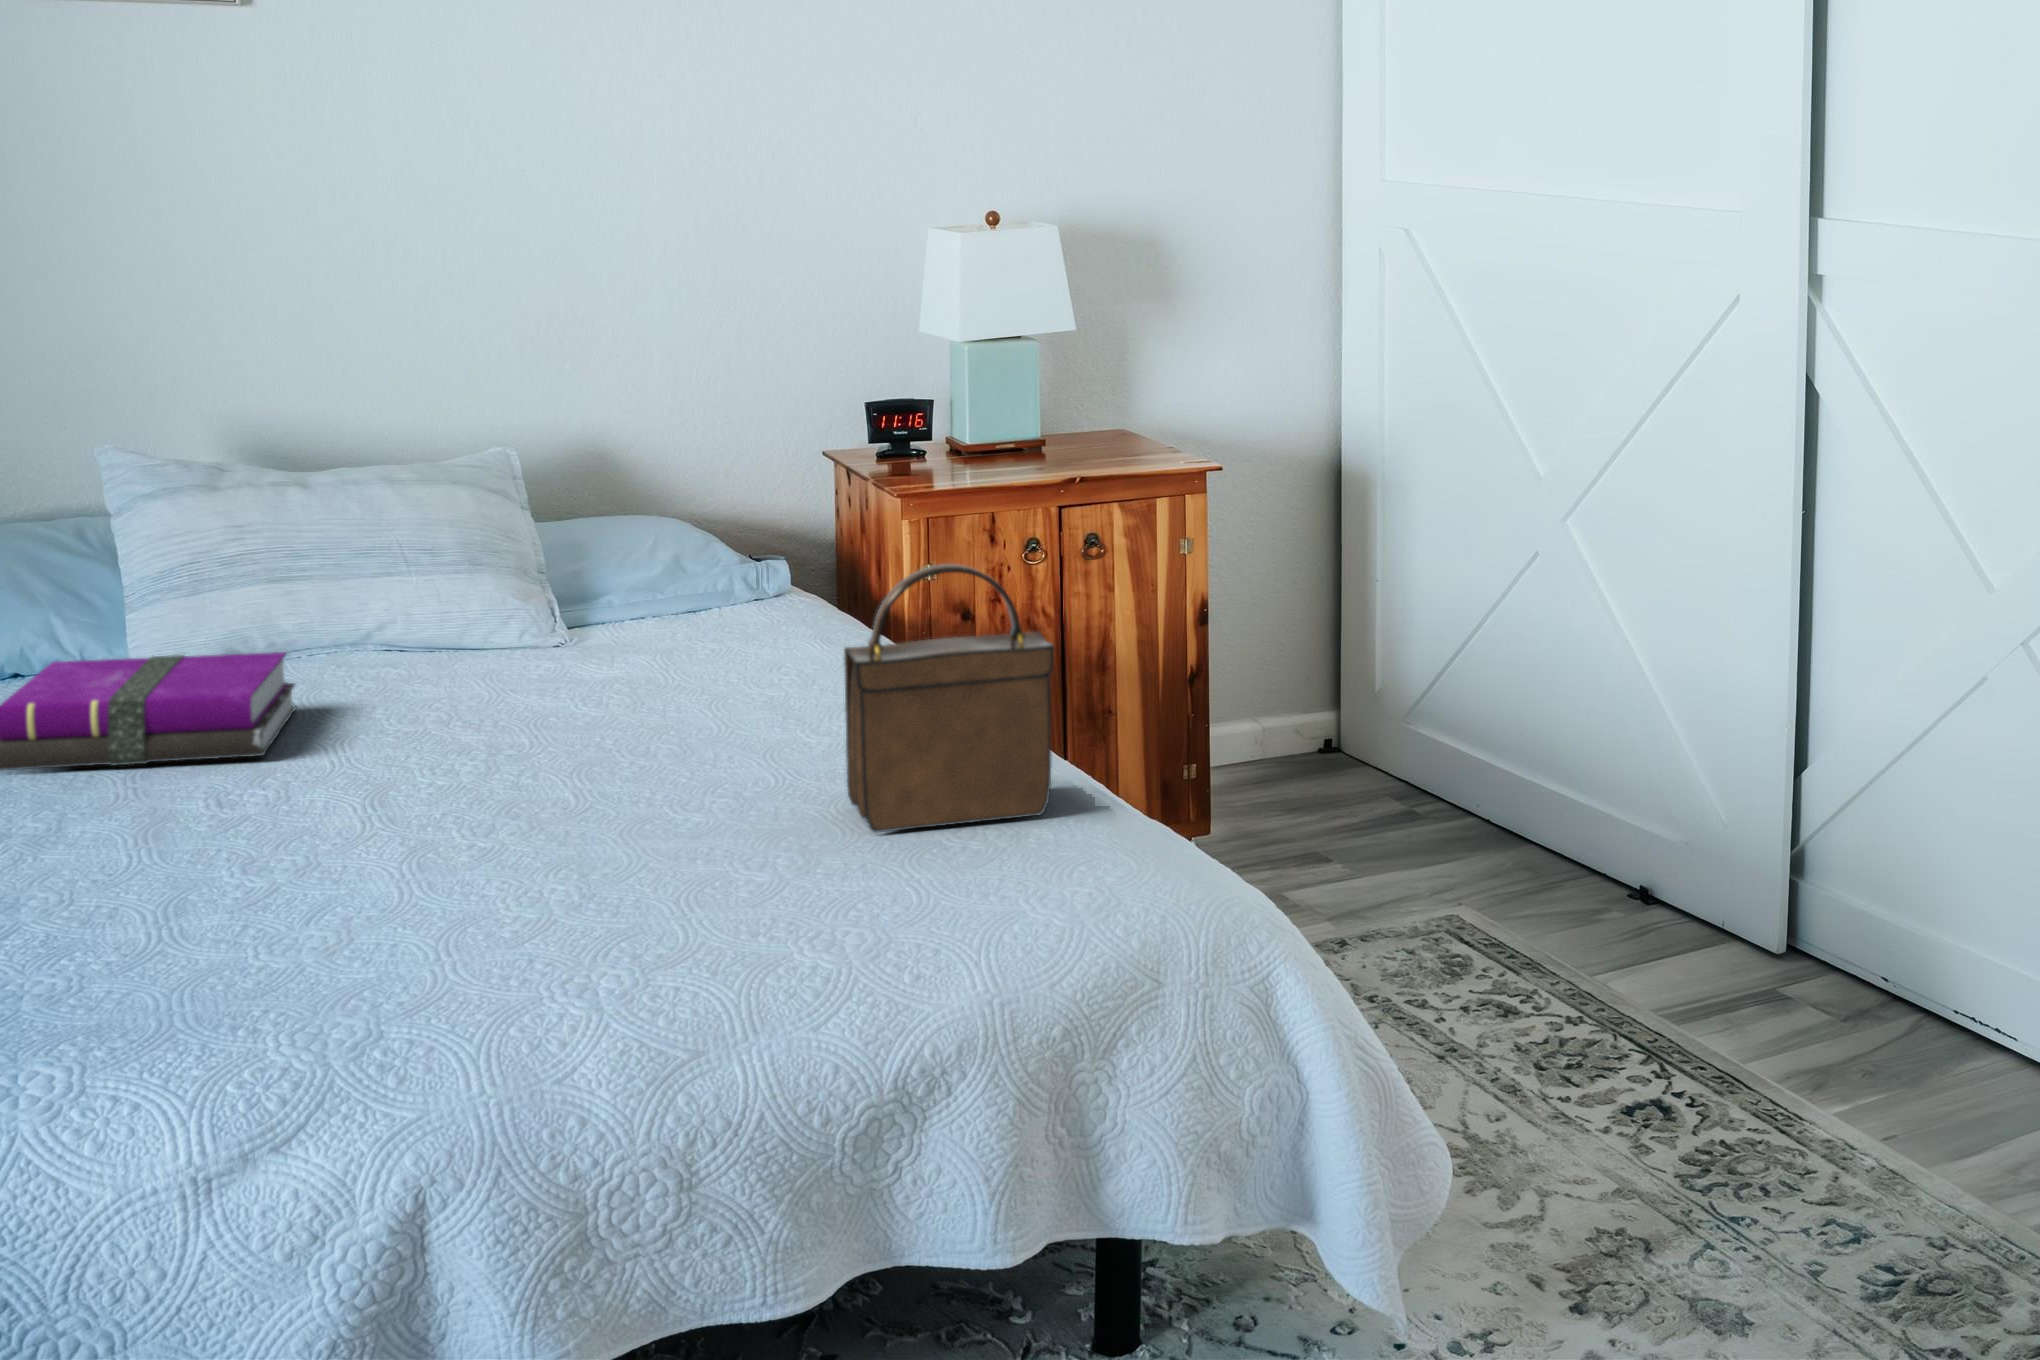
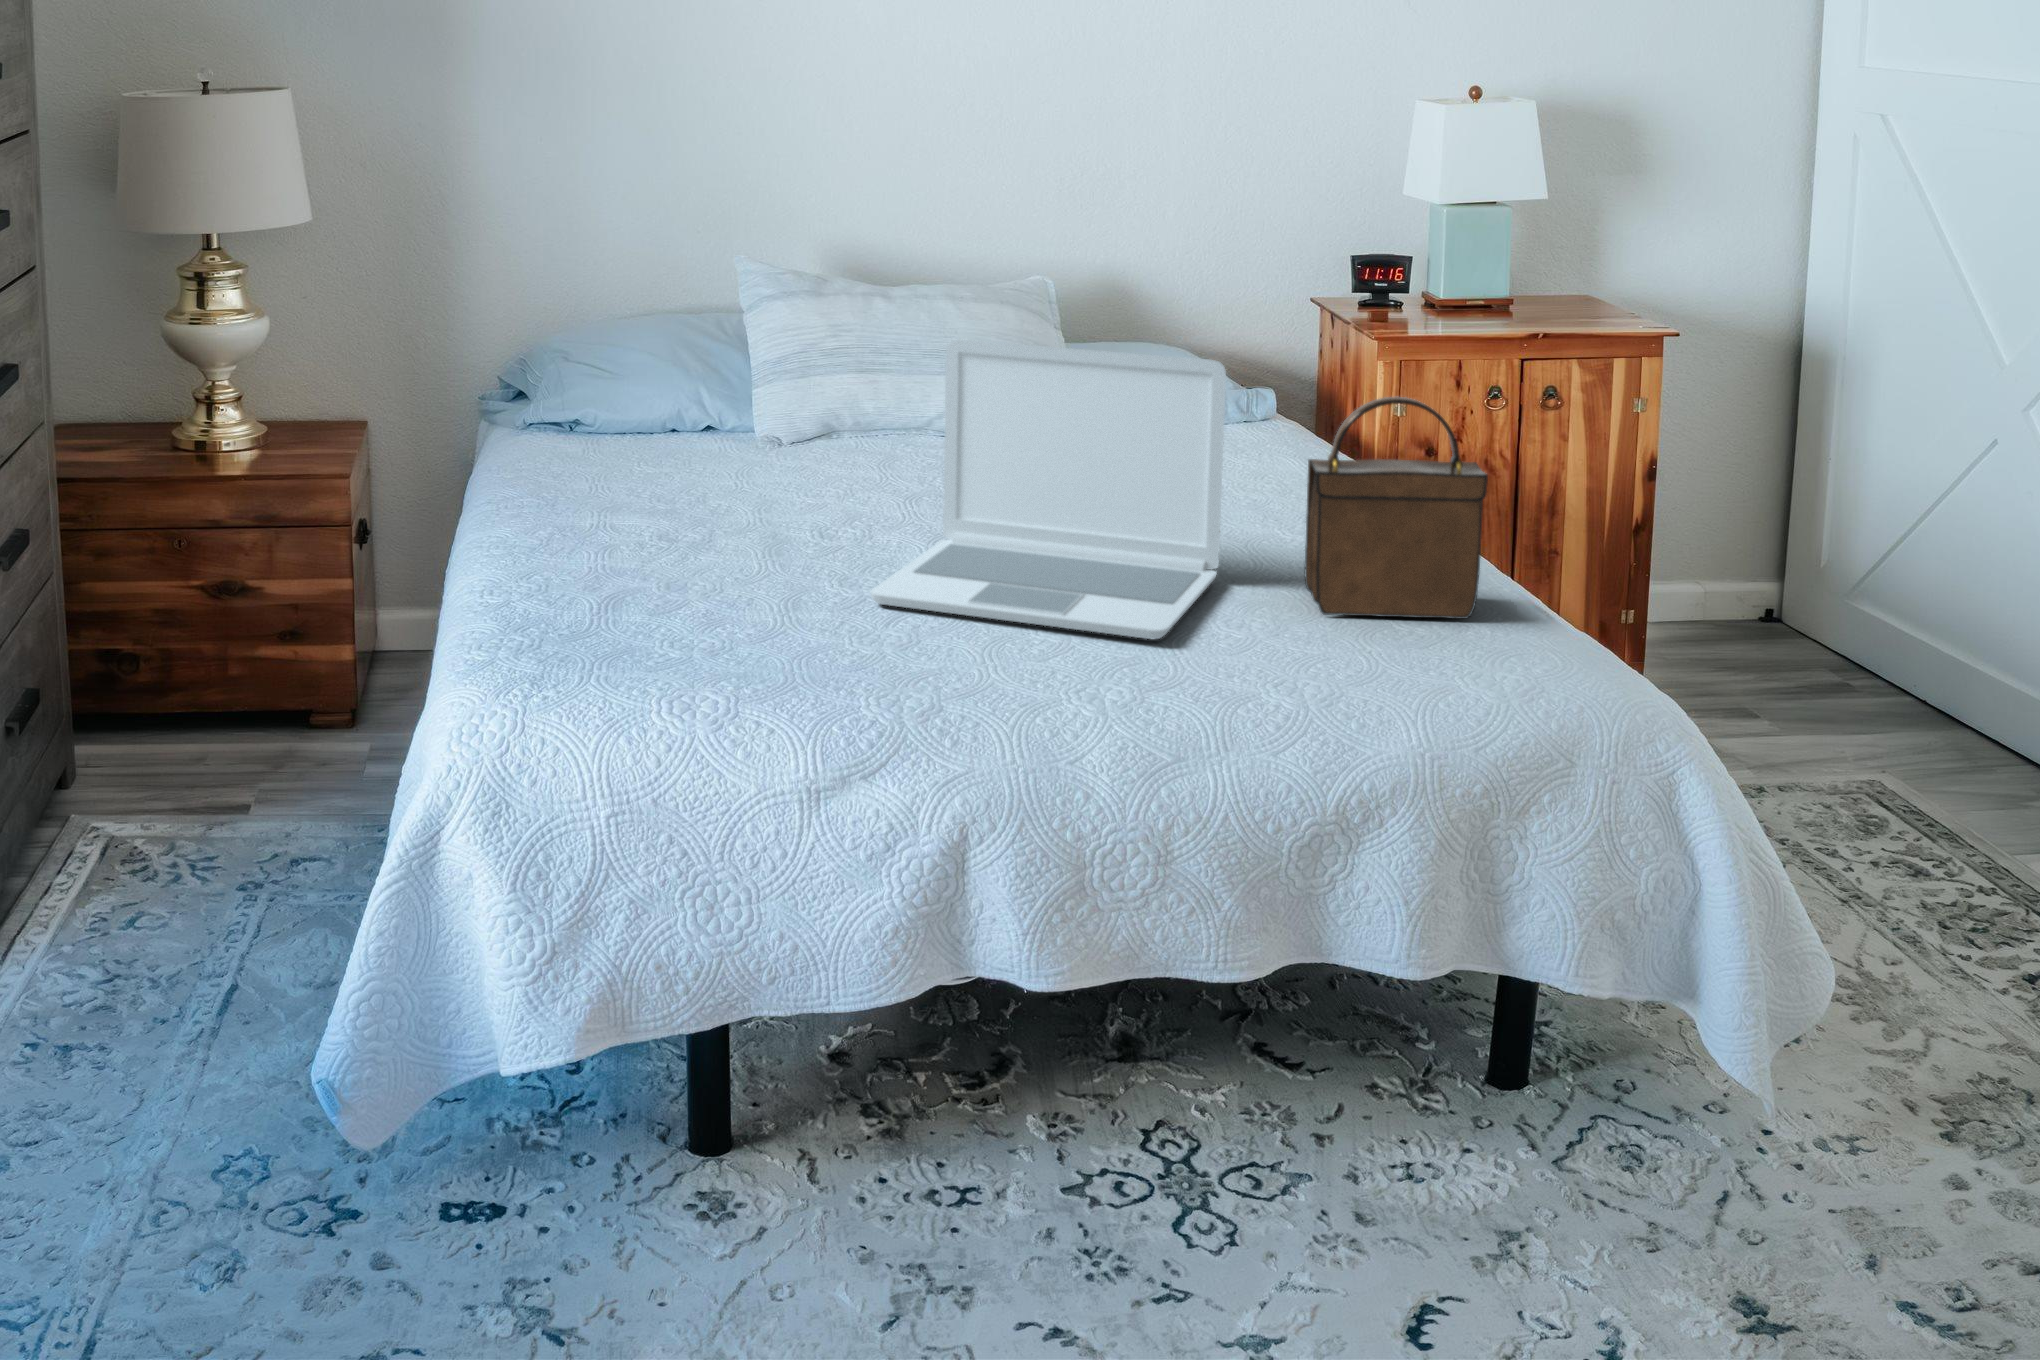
laptop: none [271,537,741,899] -> present [871,340,1226,639]
notebook: present [0,652,295,771] -> none [692,416,895,501]

